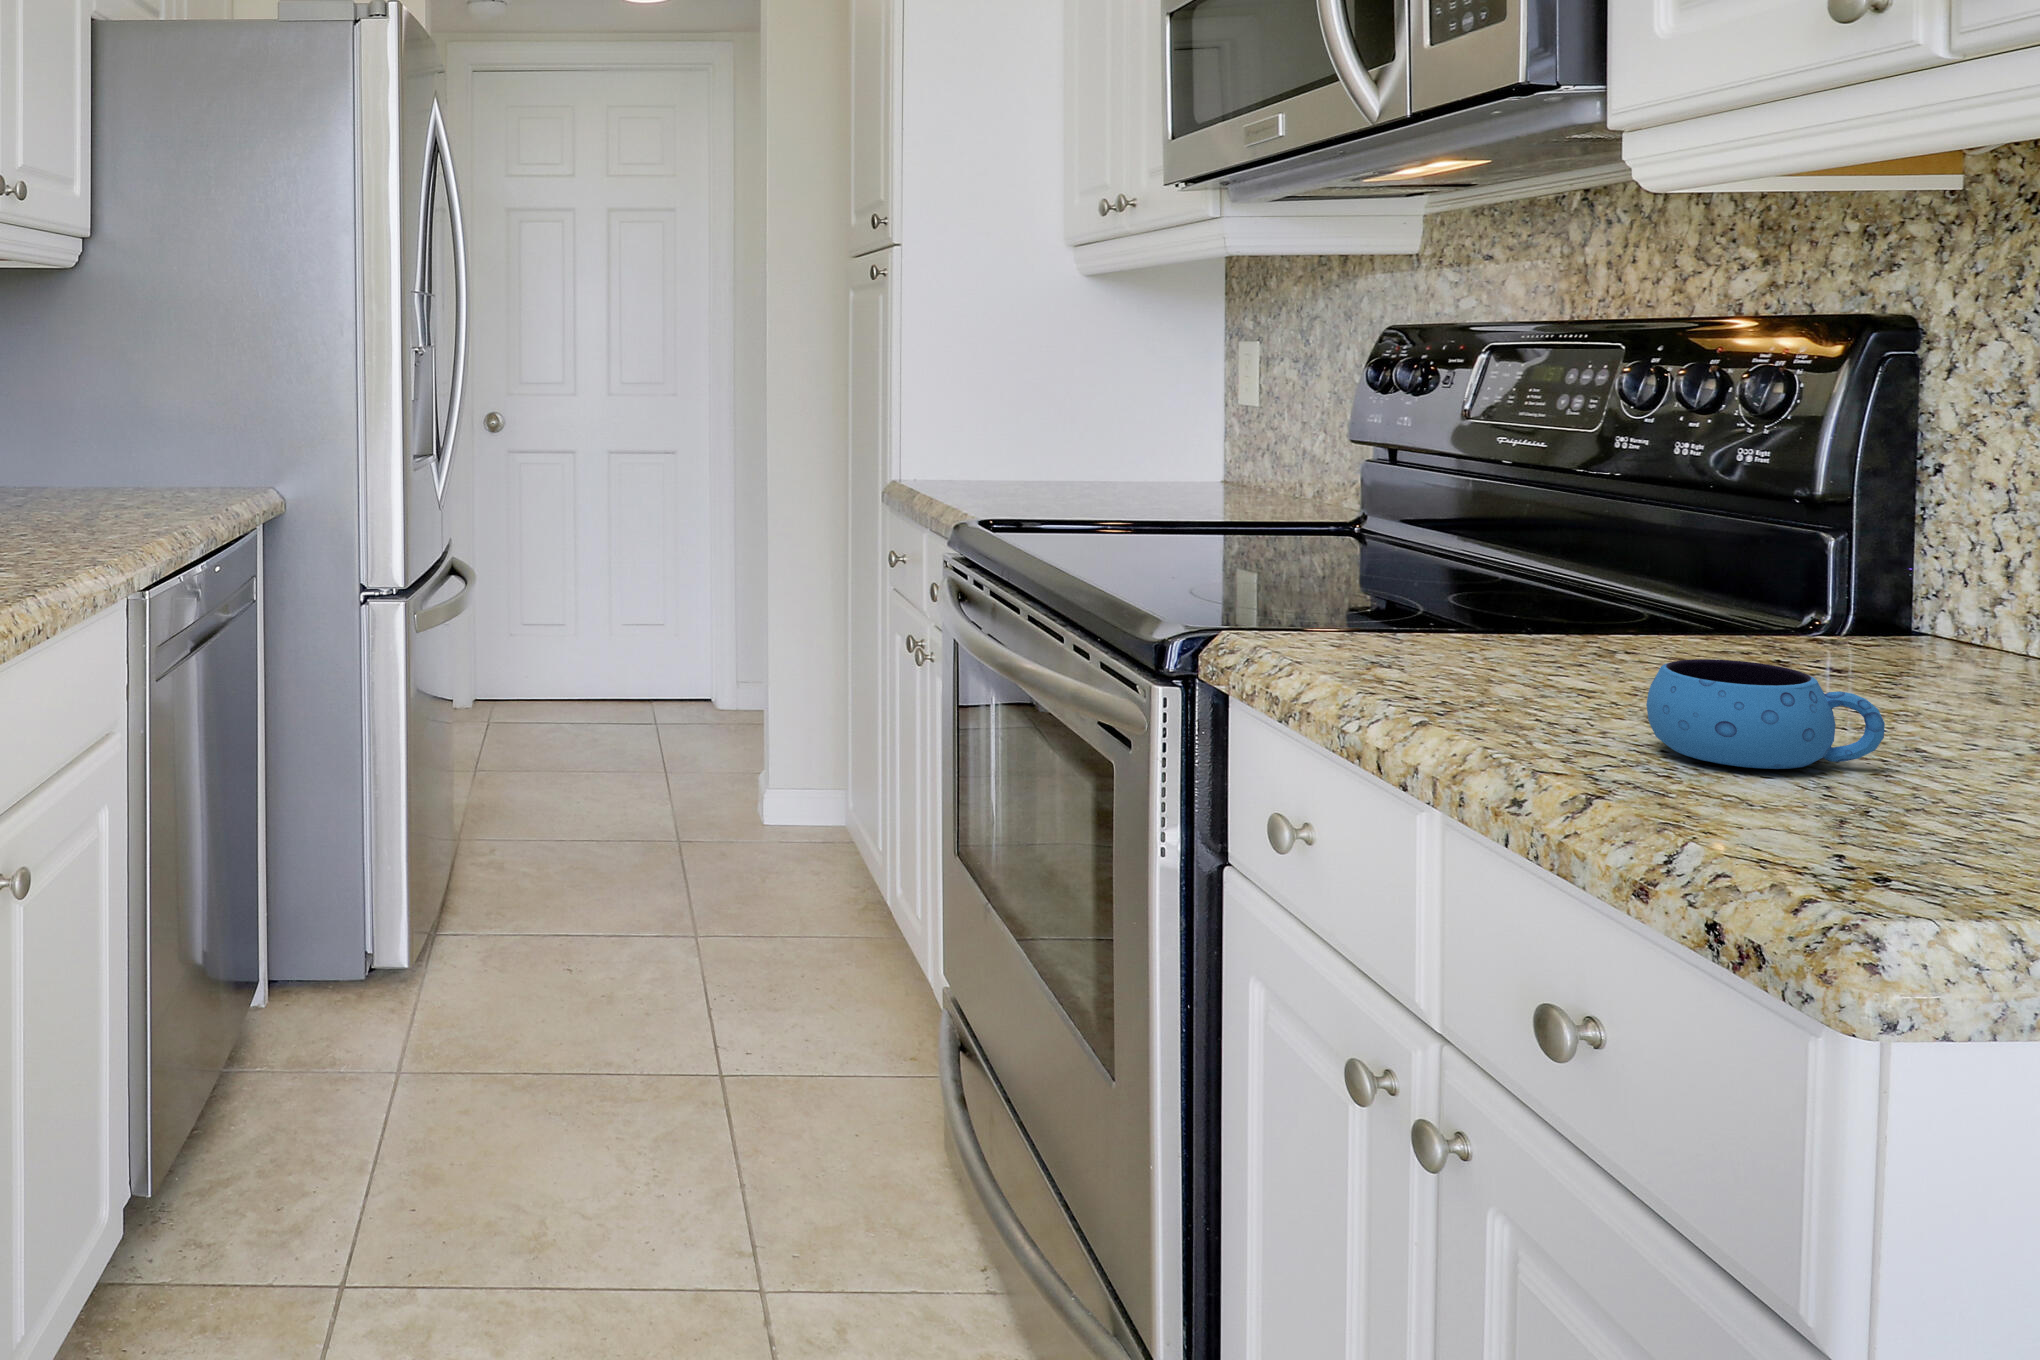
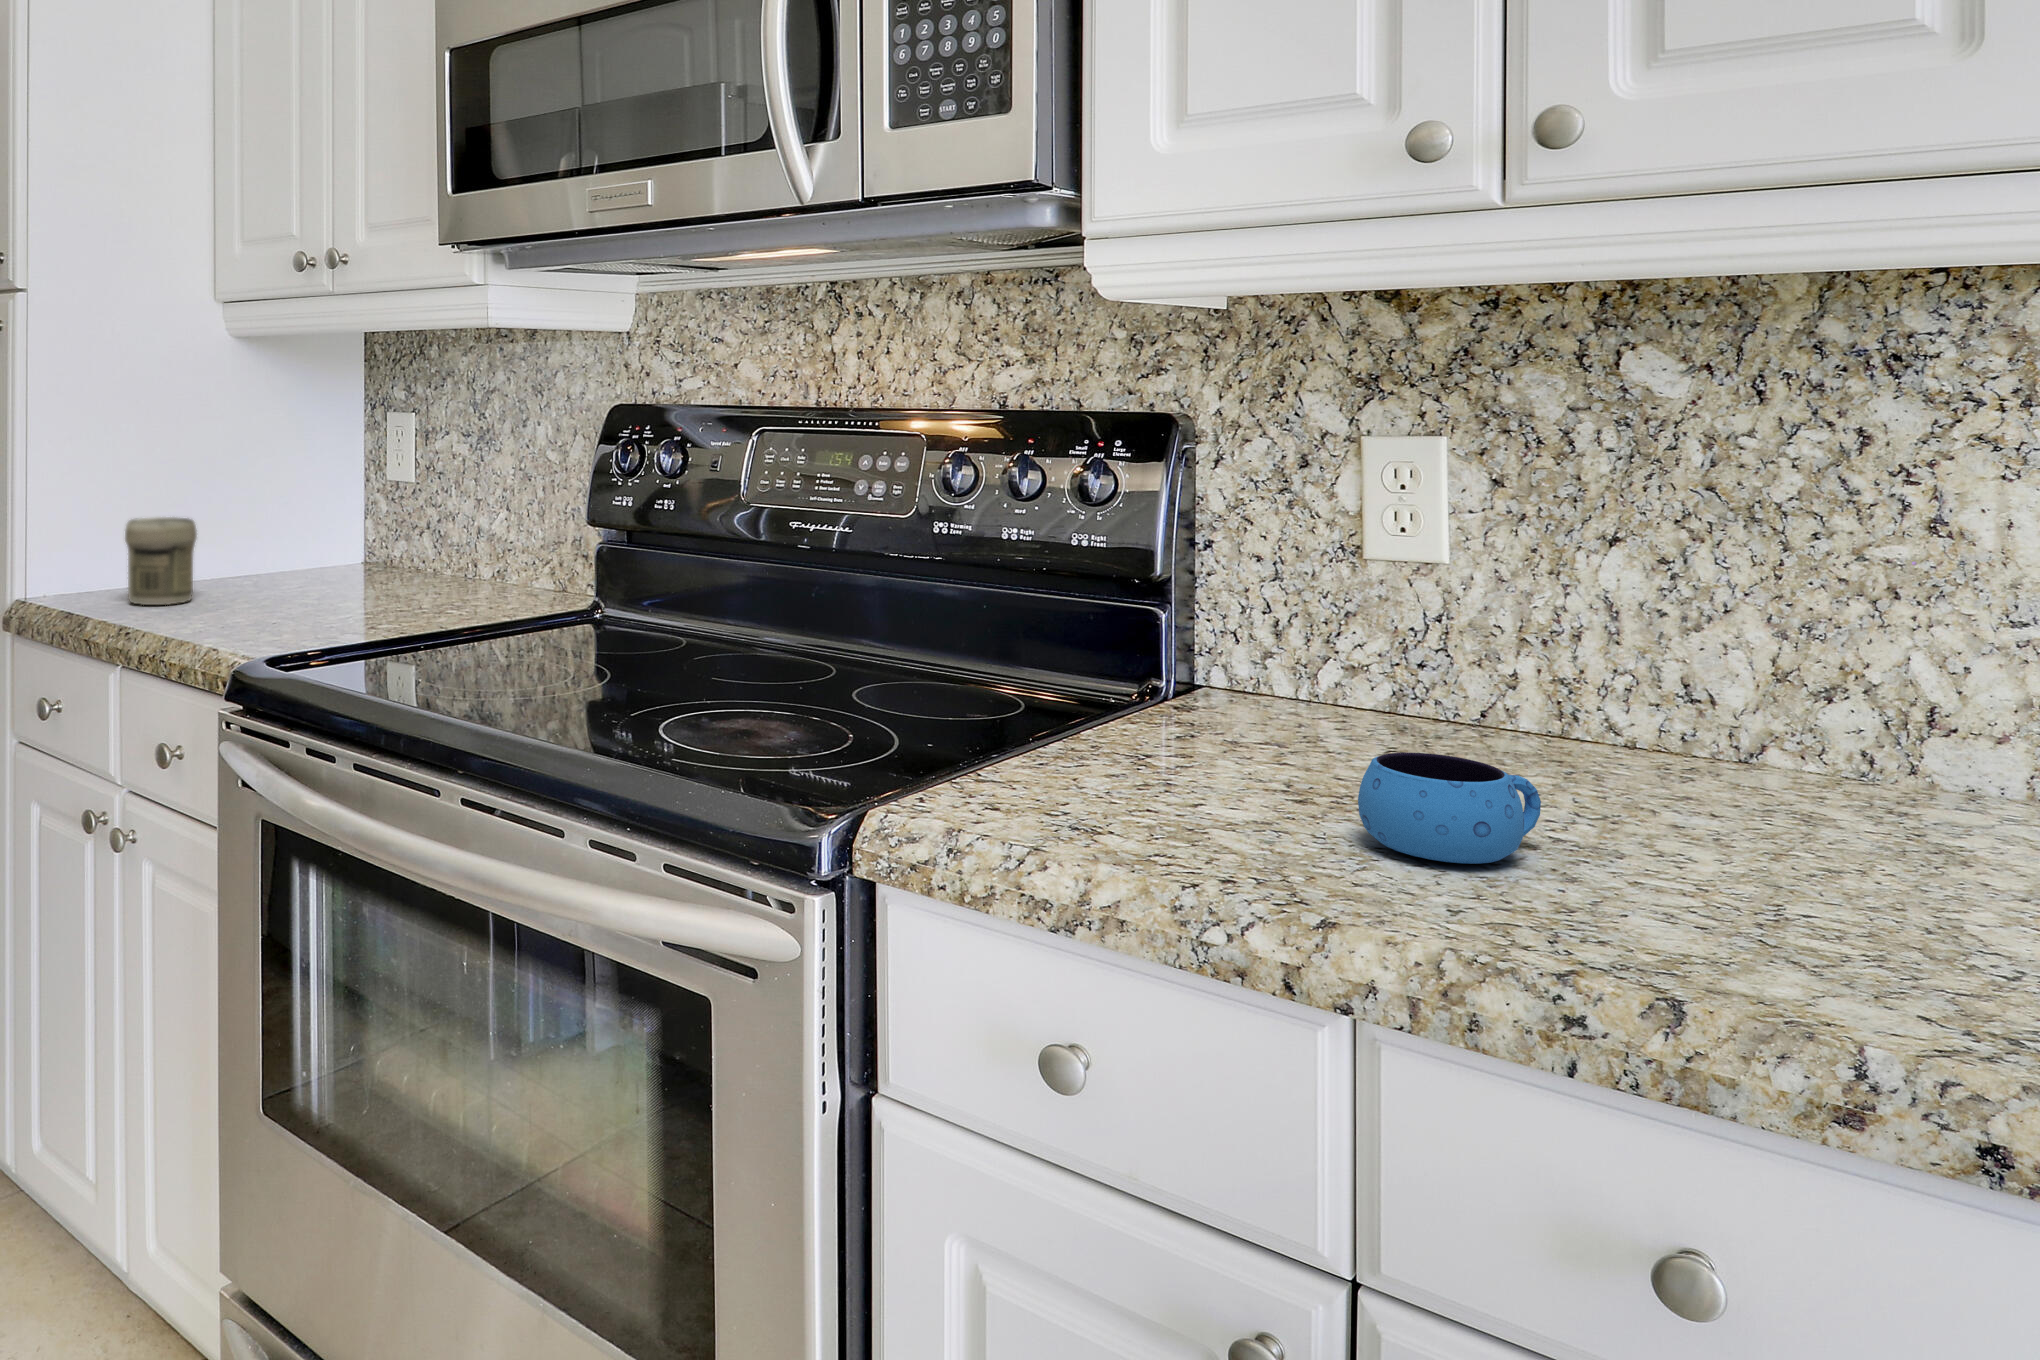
jar: none [966,434,1026,504] -> present [125,517,197,605]

